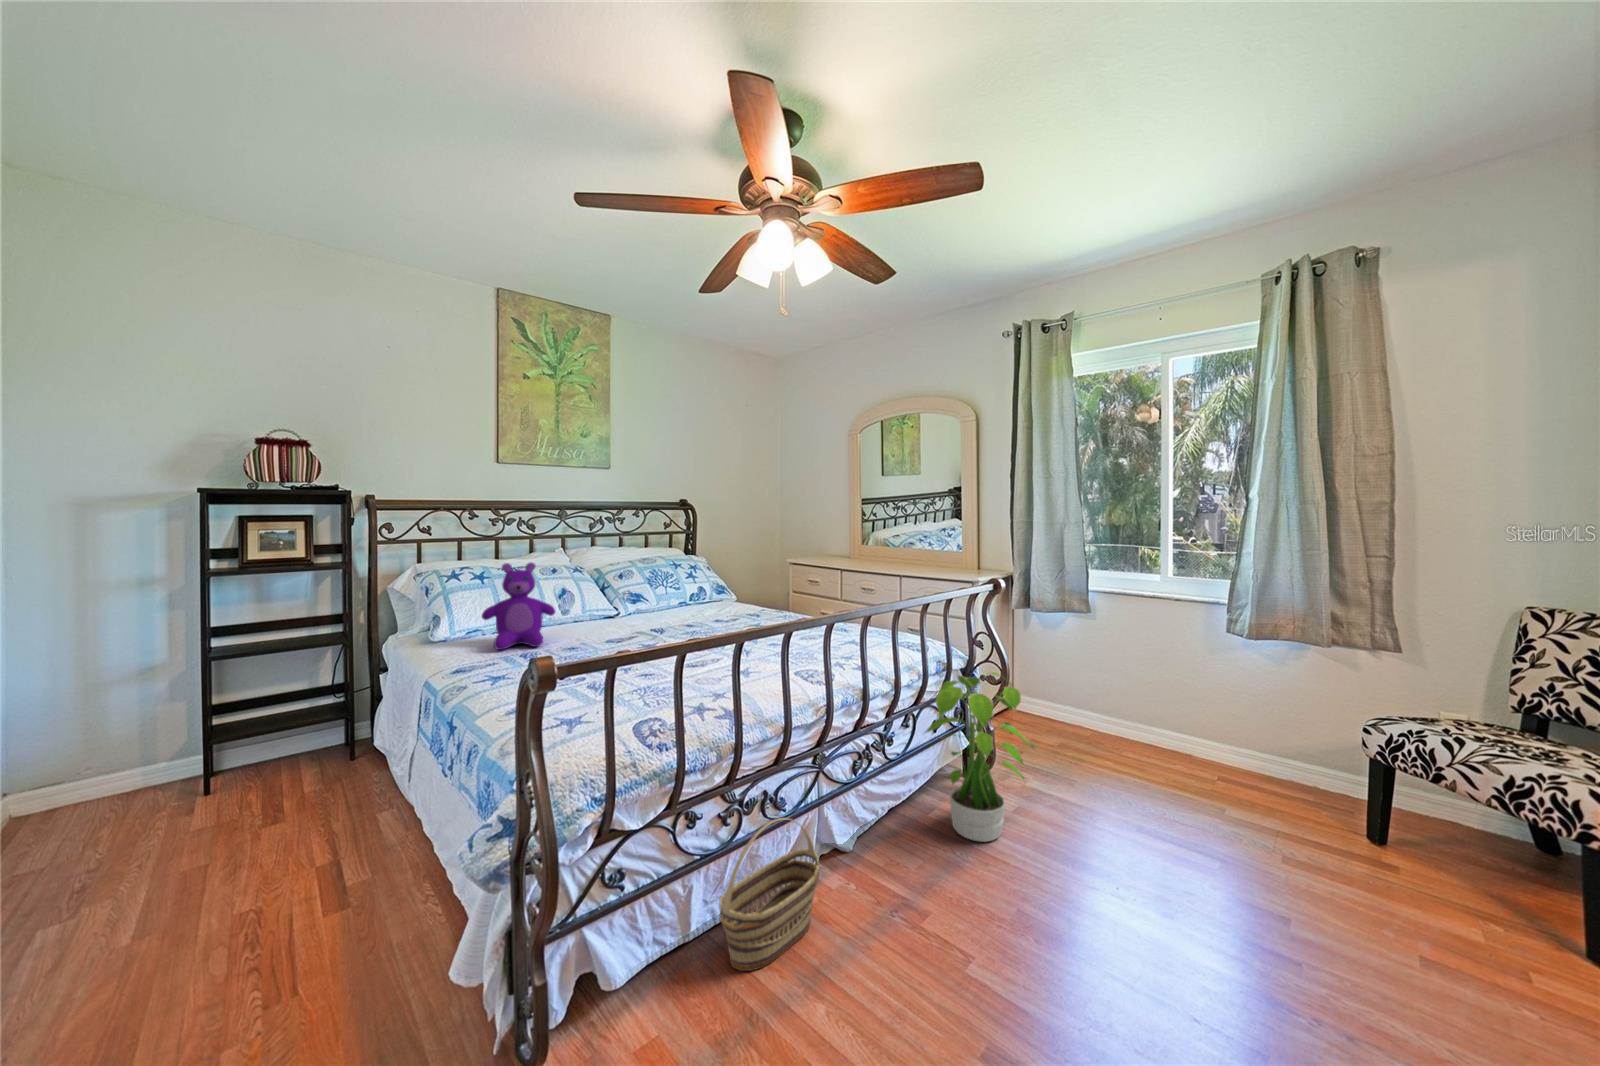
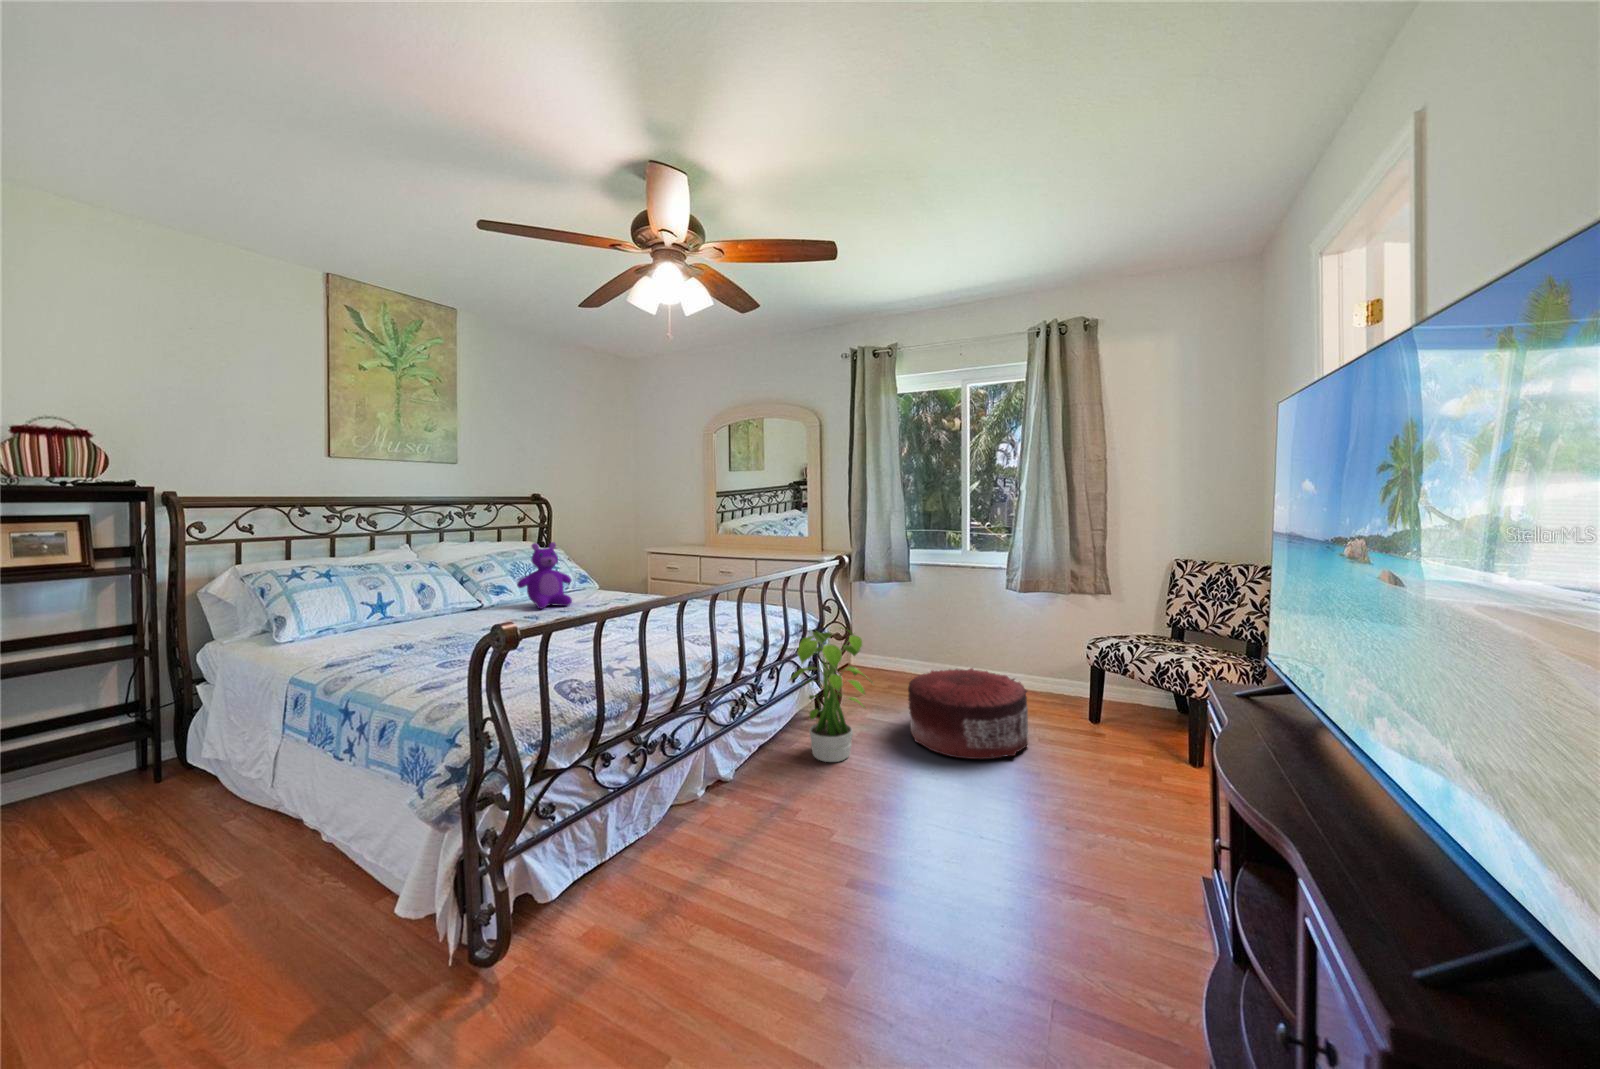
teddy bear: present [482,563,555,650] -> present [517,542,572,609]
pouf: none [1083,733,1268,879] -> present [908,668,1029,759]
basket: present [720,818,819,971] -> none [635,751,713,875]

